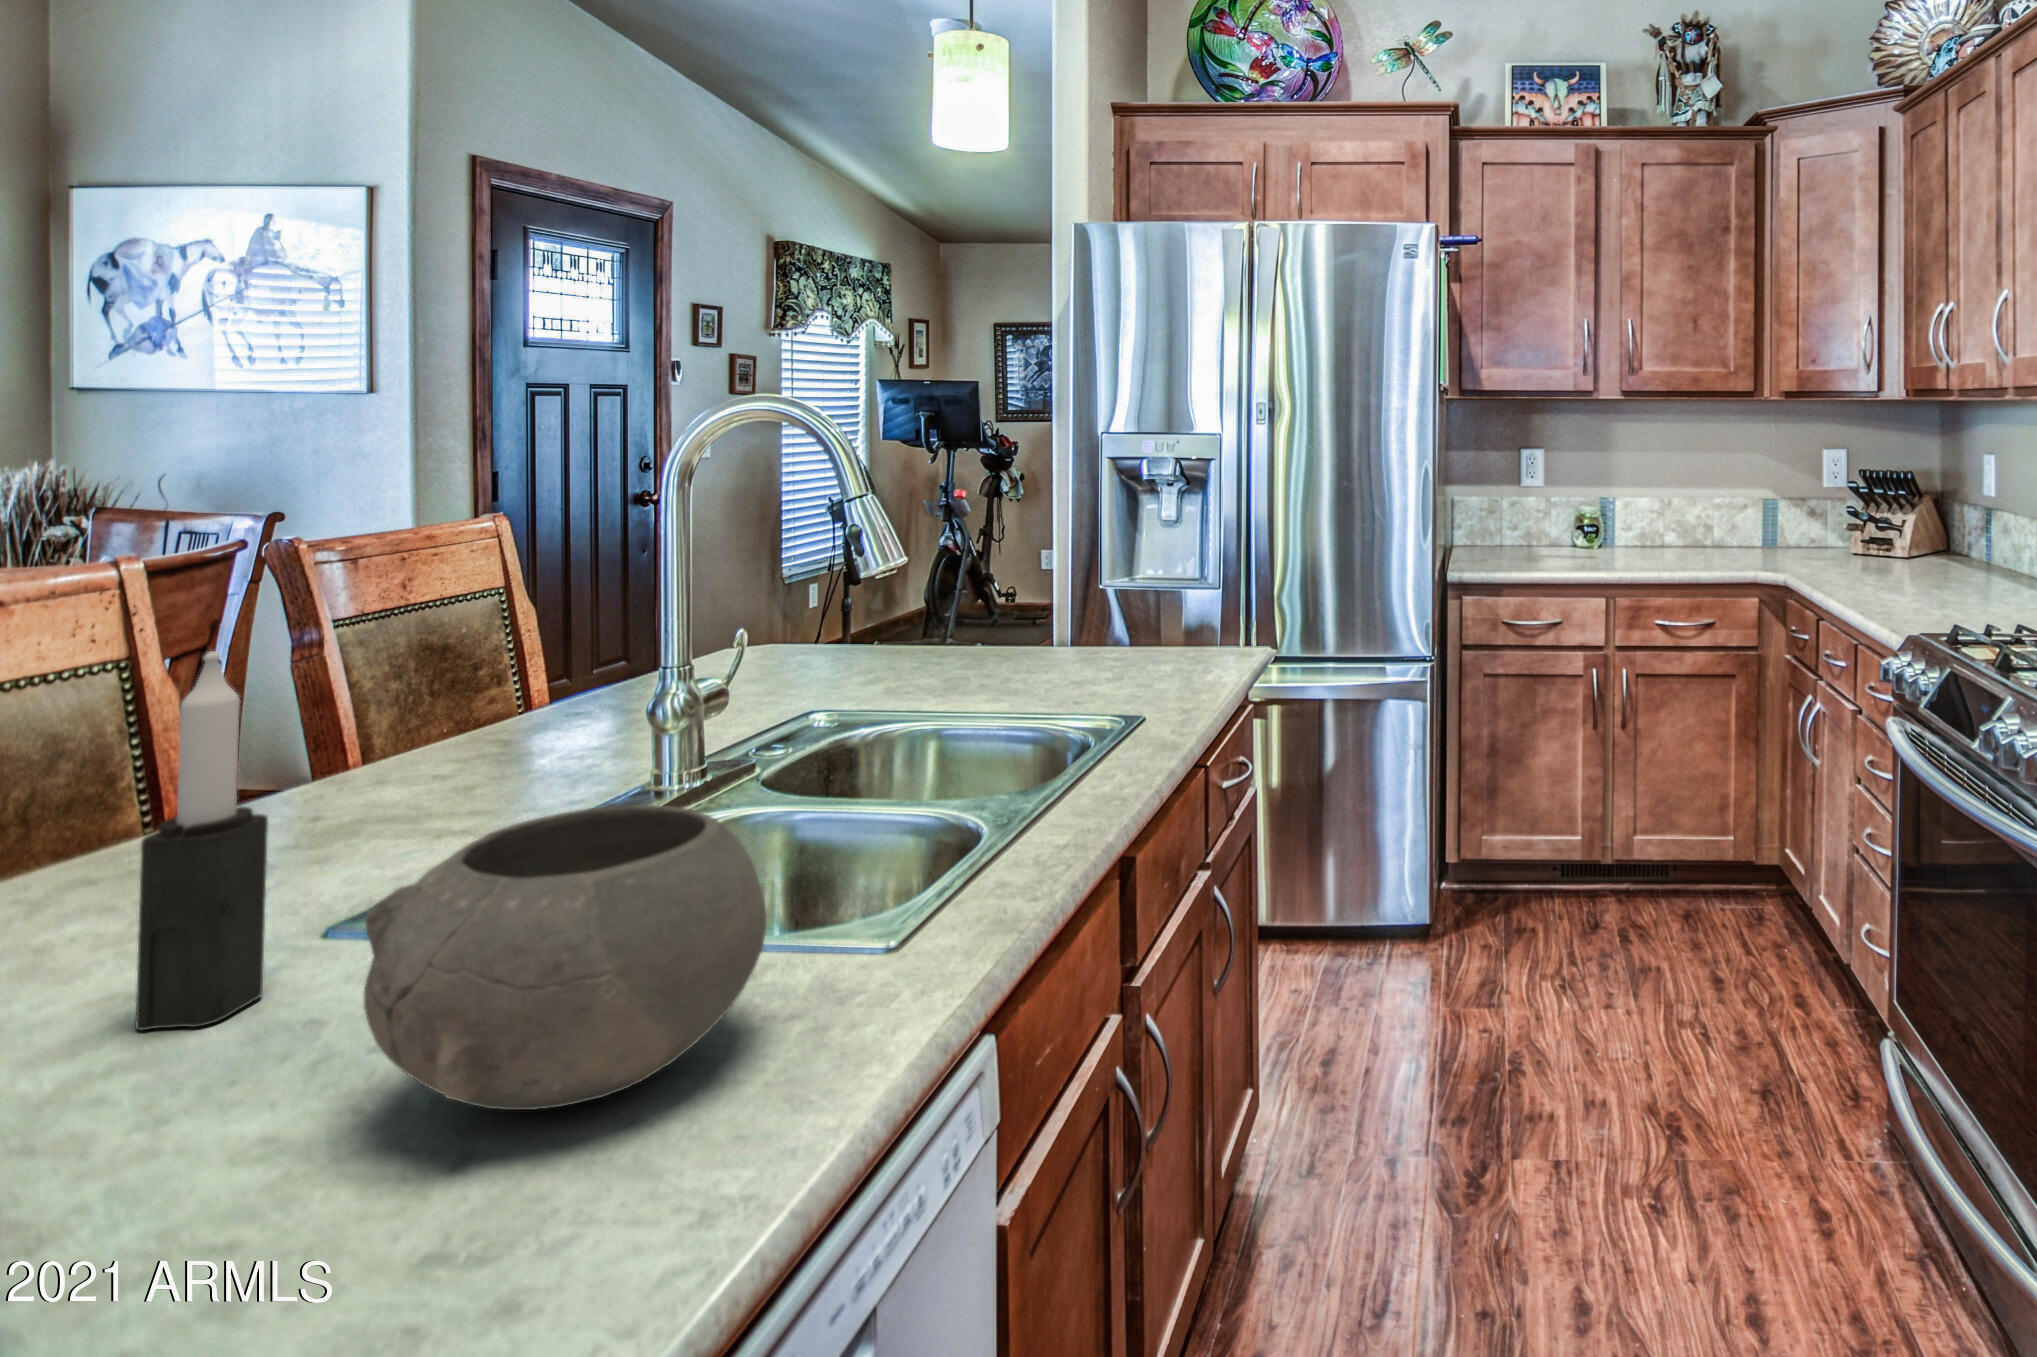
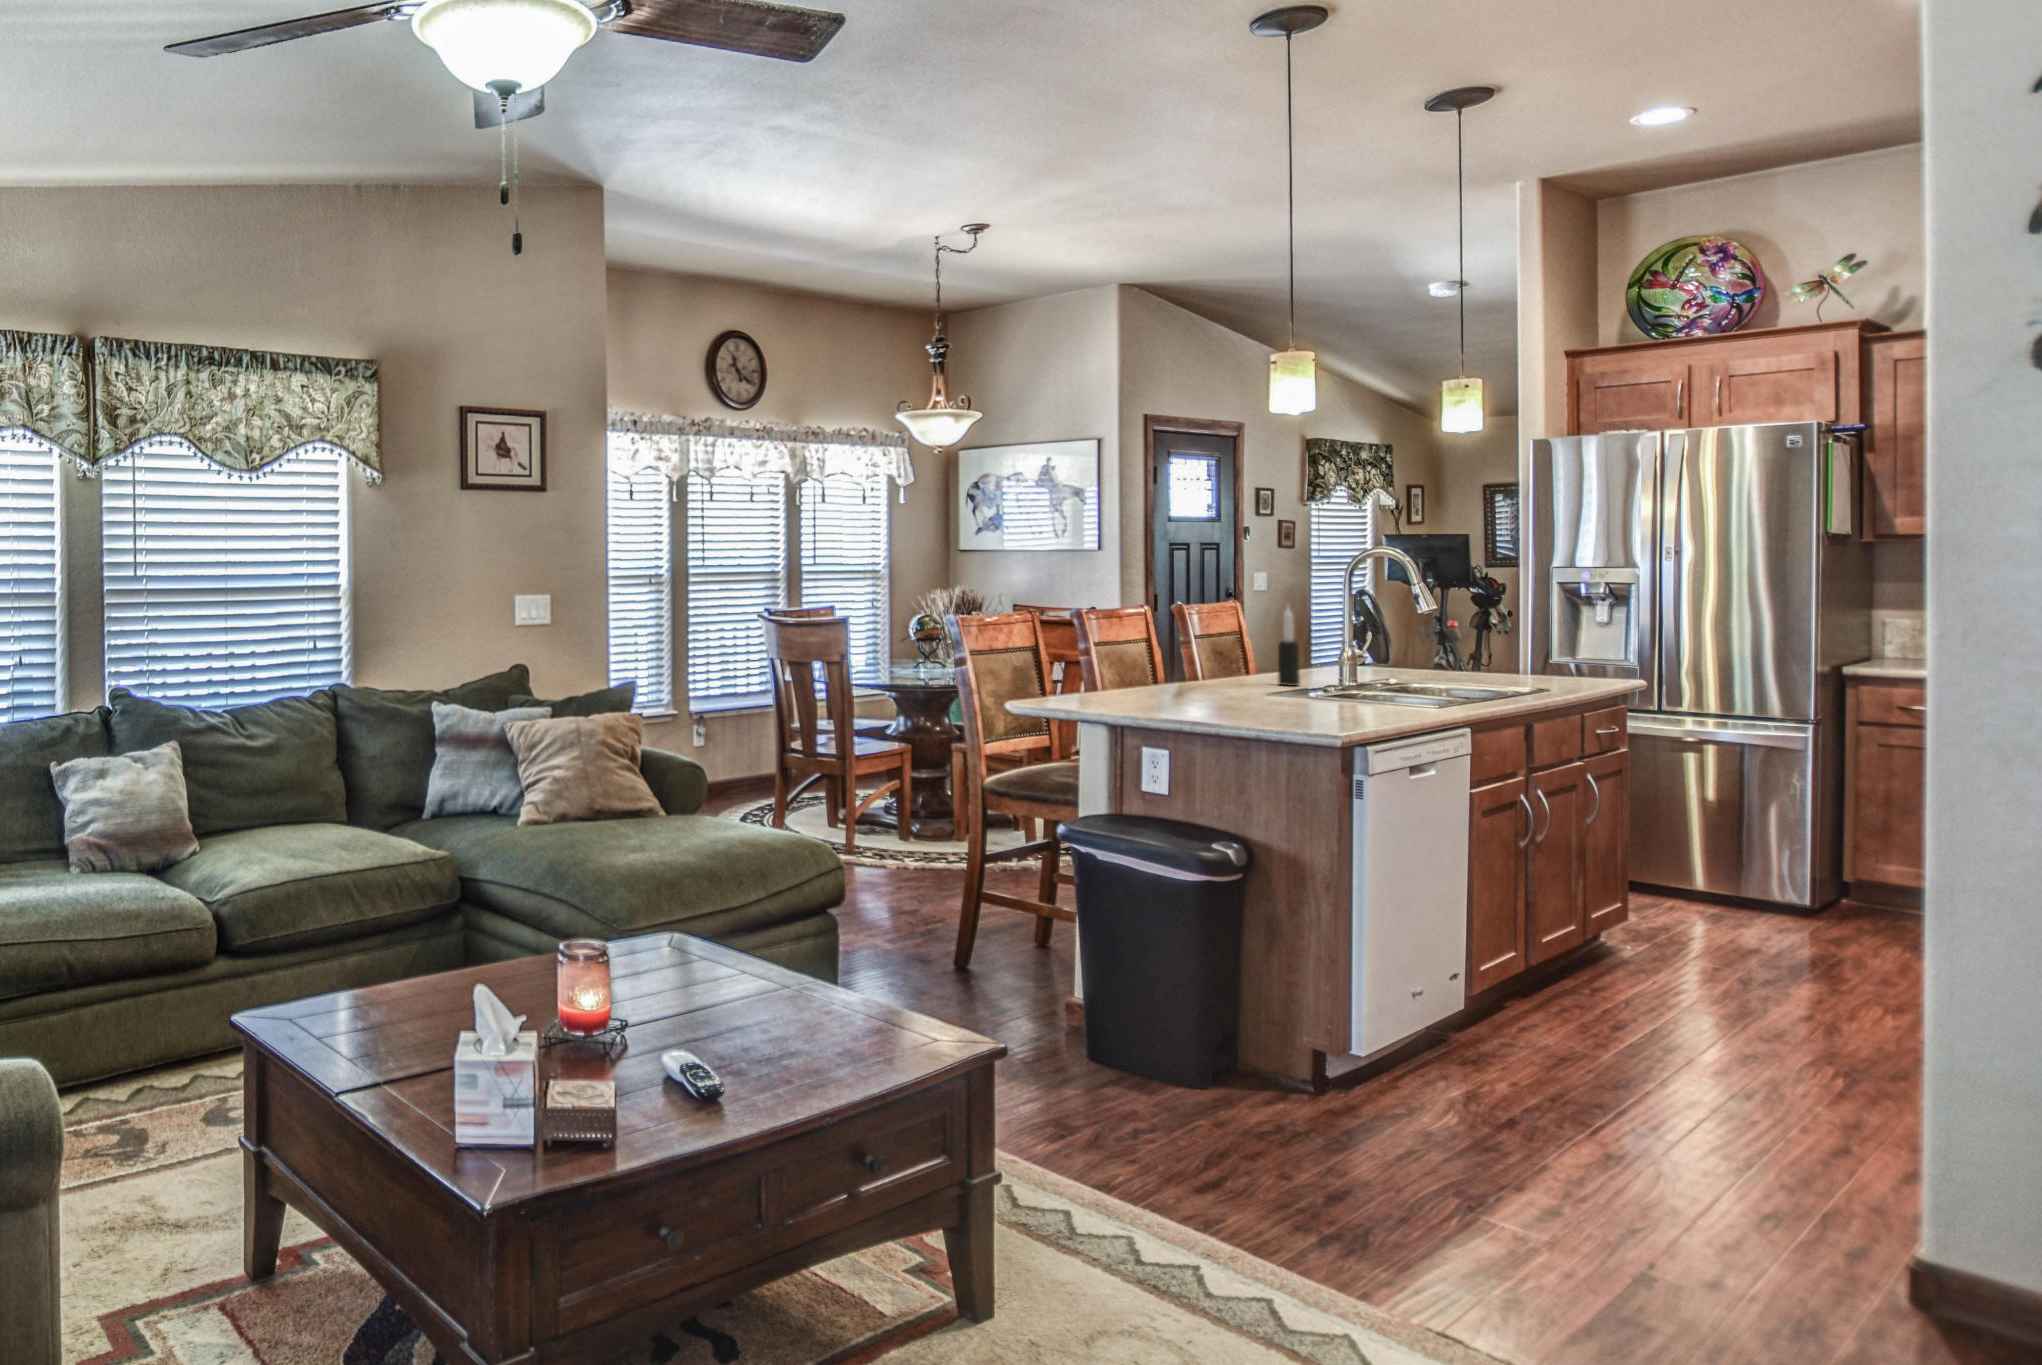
bowl: present [364,805,767,1110] -> none [1345,641,1426,696]

